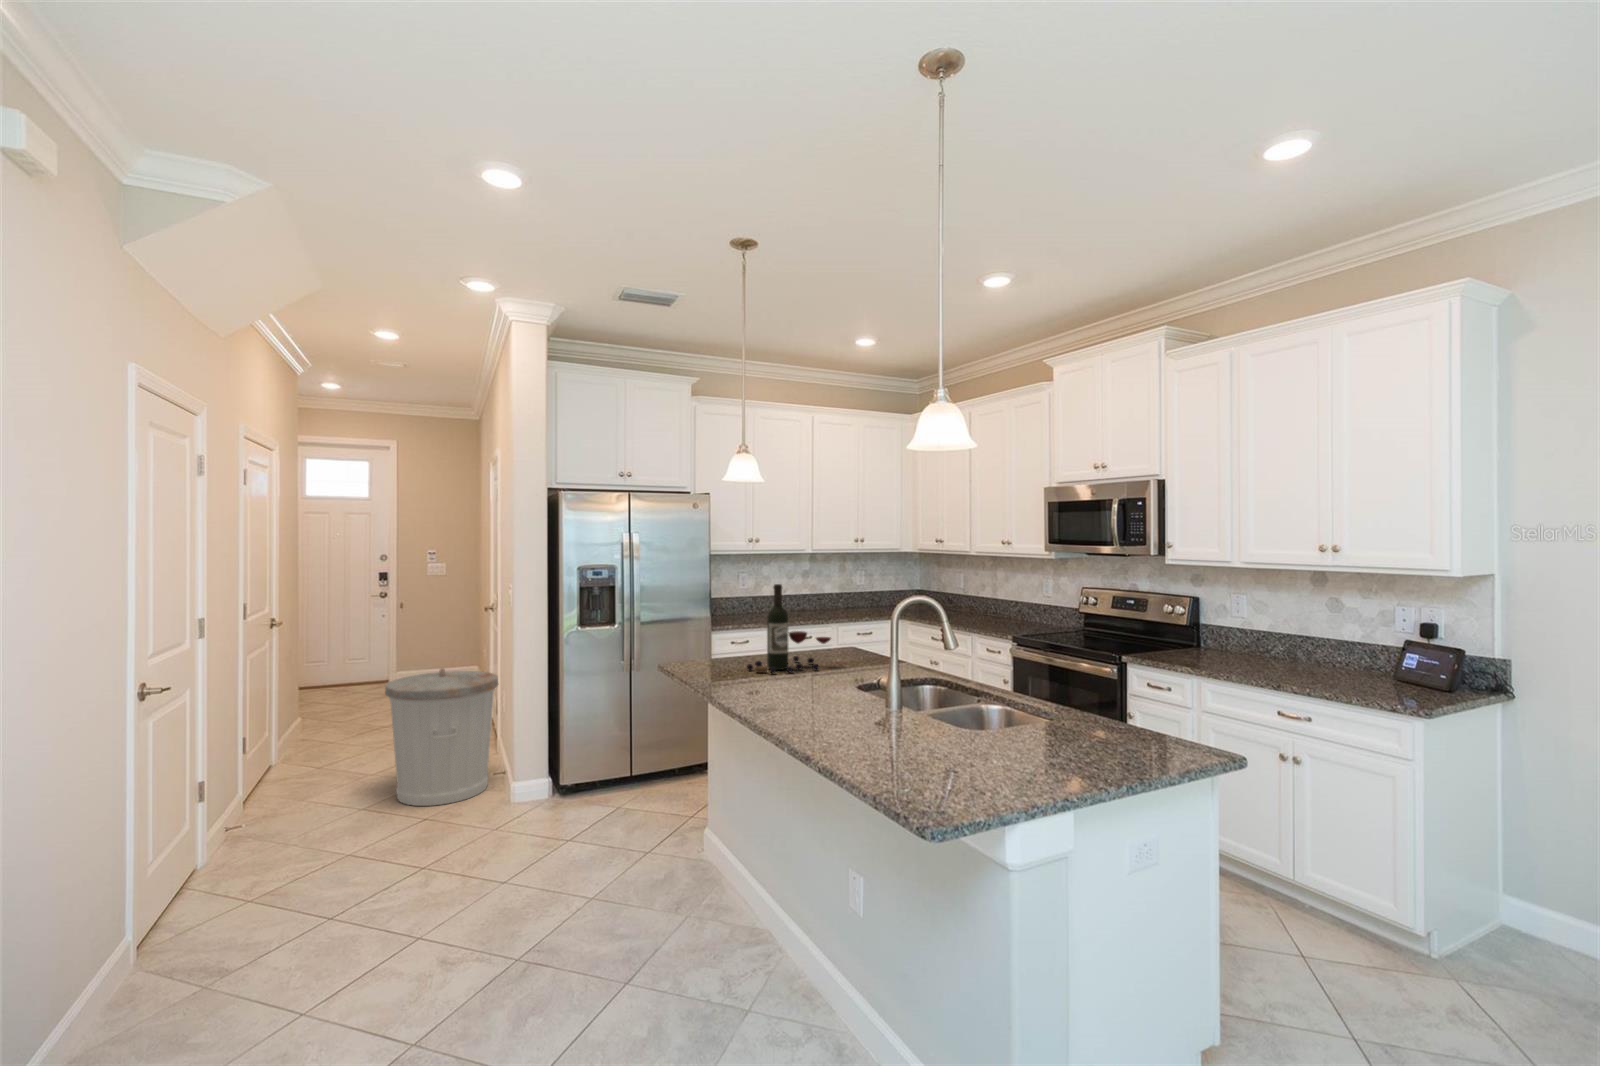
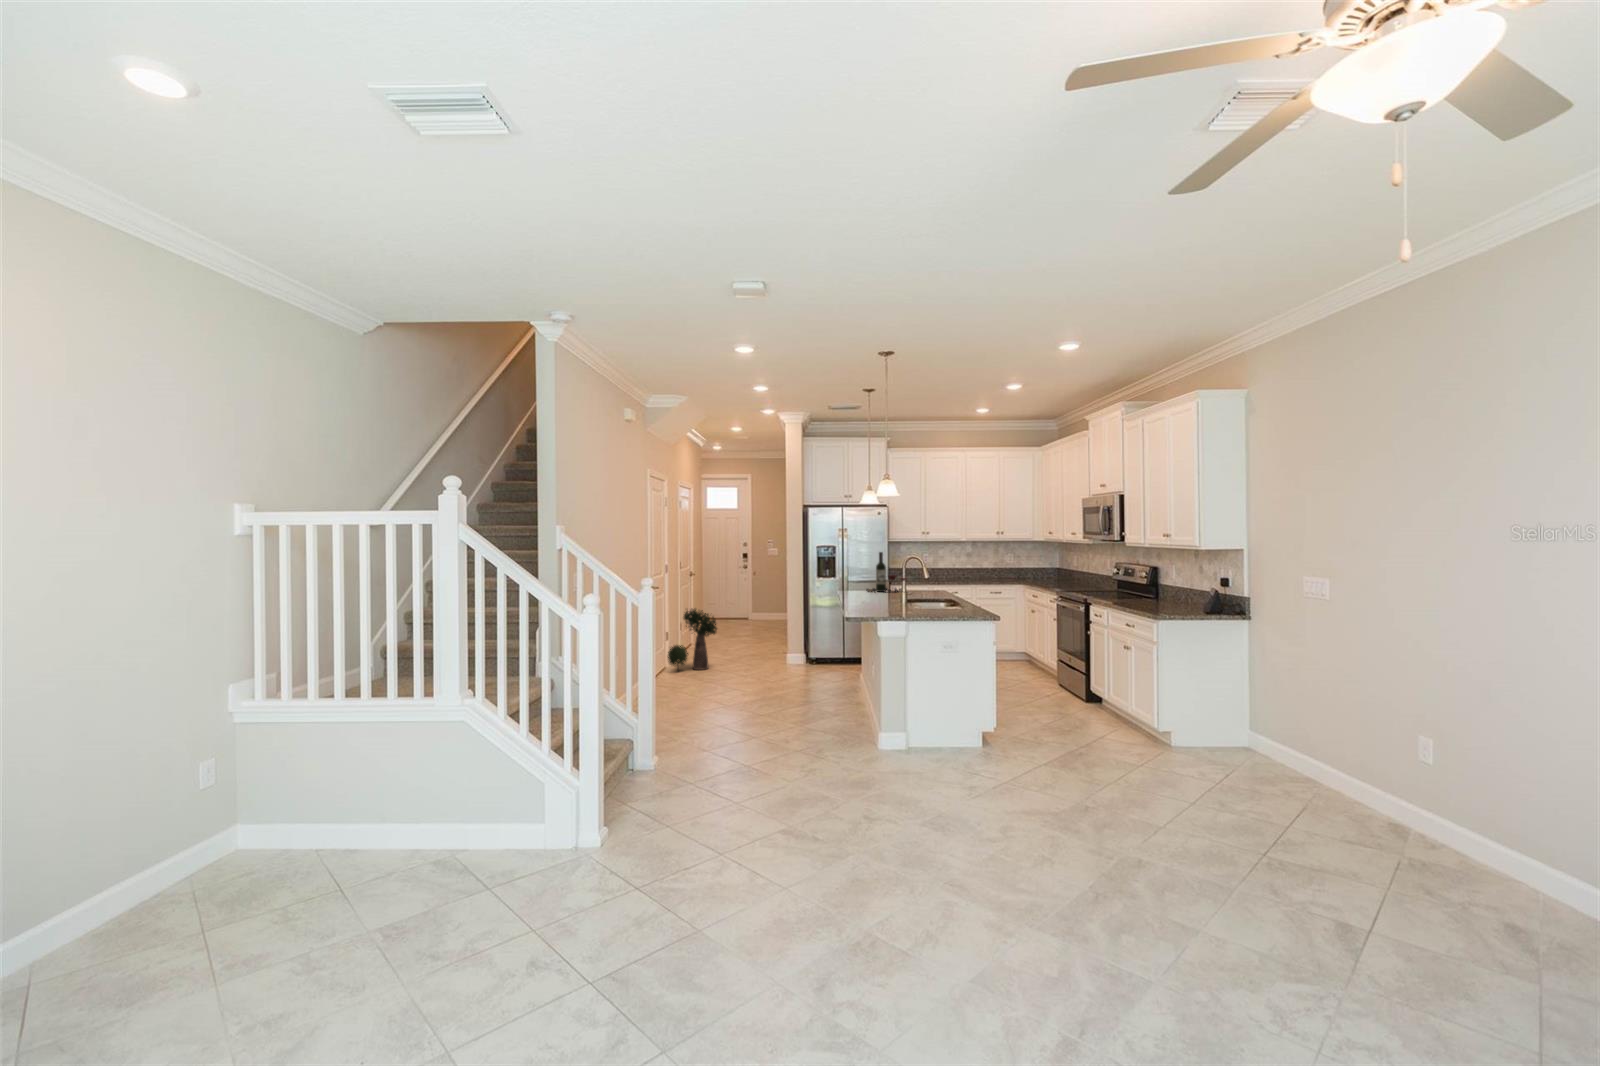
trash can: present [385,668,498,806] -> none [734,597,785,661]
potted plant: none [206,715,352,874] -> present [667,609,717,670]

